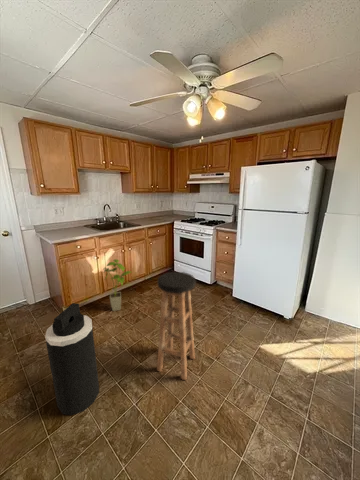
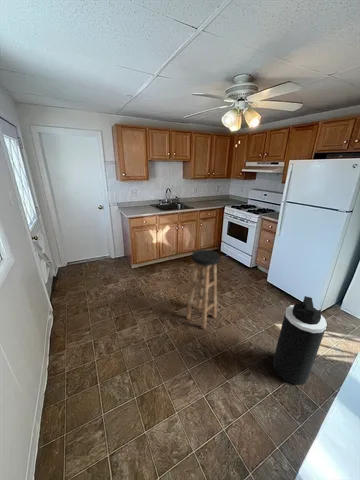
house plant: present [104,259,131,311] -> none [159,234,182,274]
trash can: present [45,303,99,415] -> present [273,296,327,385]

